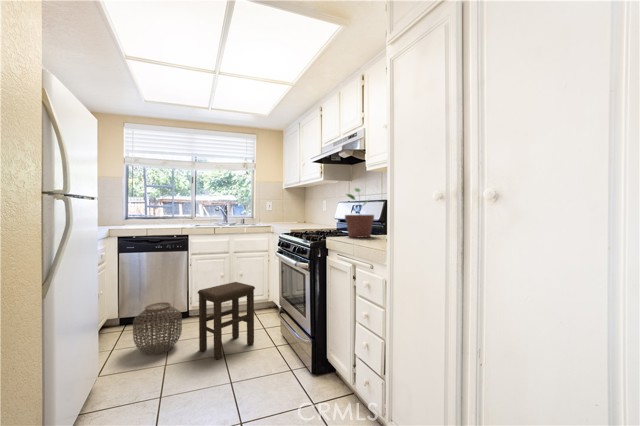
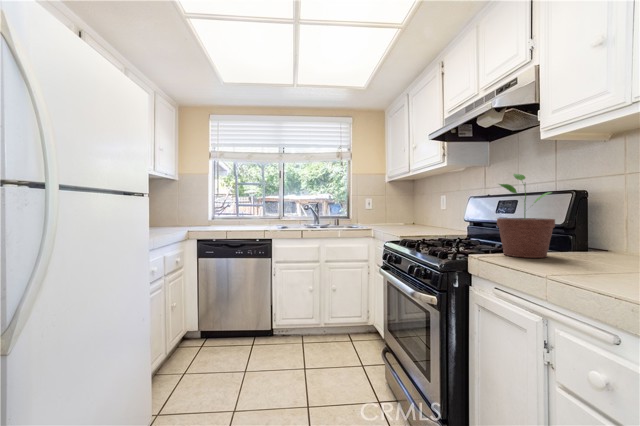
stool: present [198,282,255,359] -> none [278,304,351,412]
woven basket: present [133,302,182,356] -> none [206,324,260,391]

